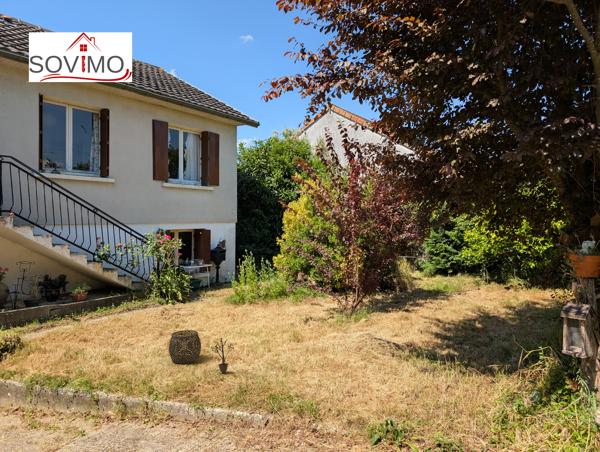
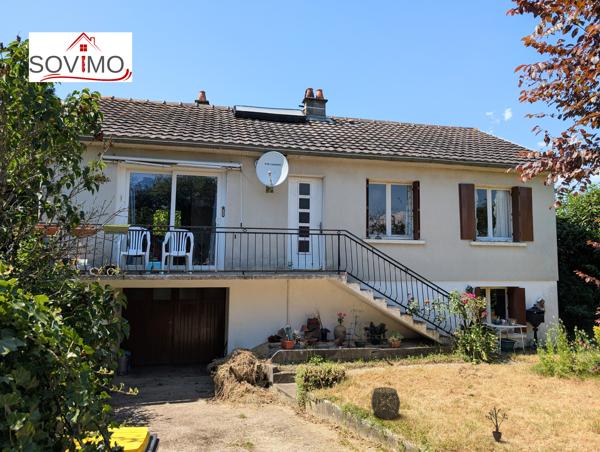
woven basket: present [169,330,201,364] -> present [371,387,400,418]

